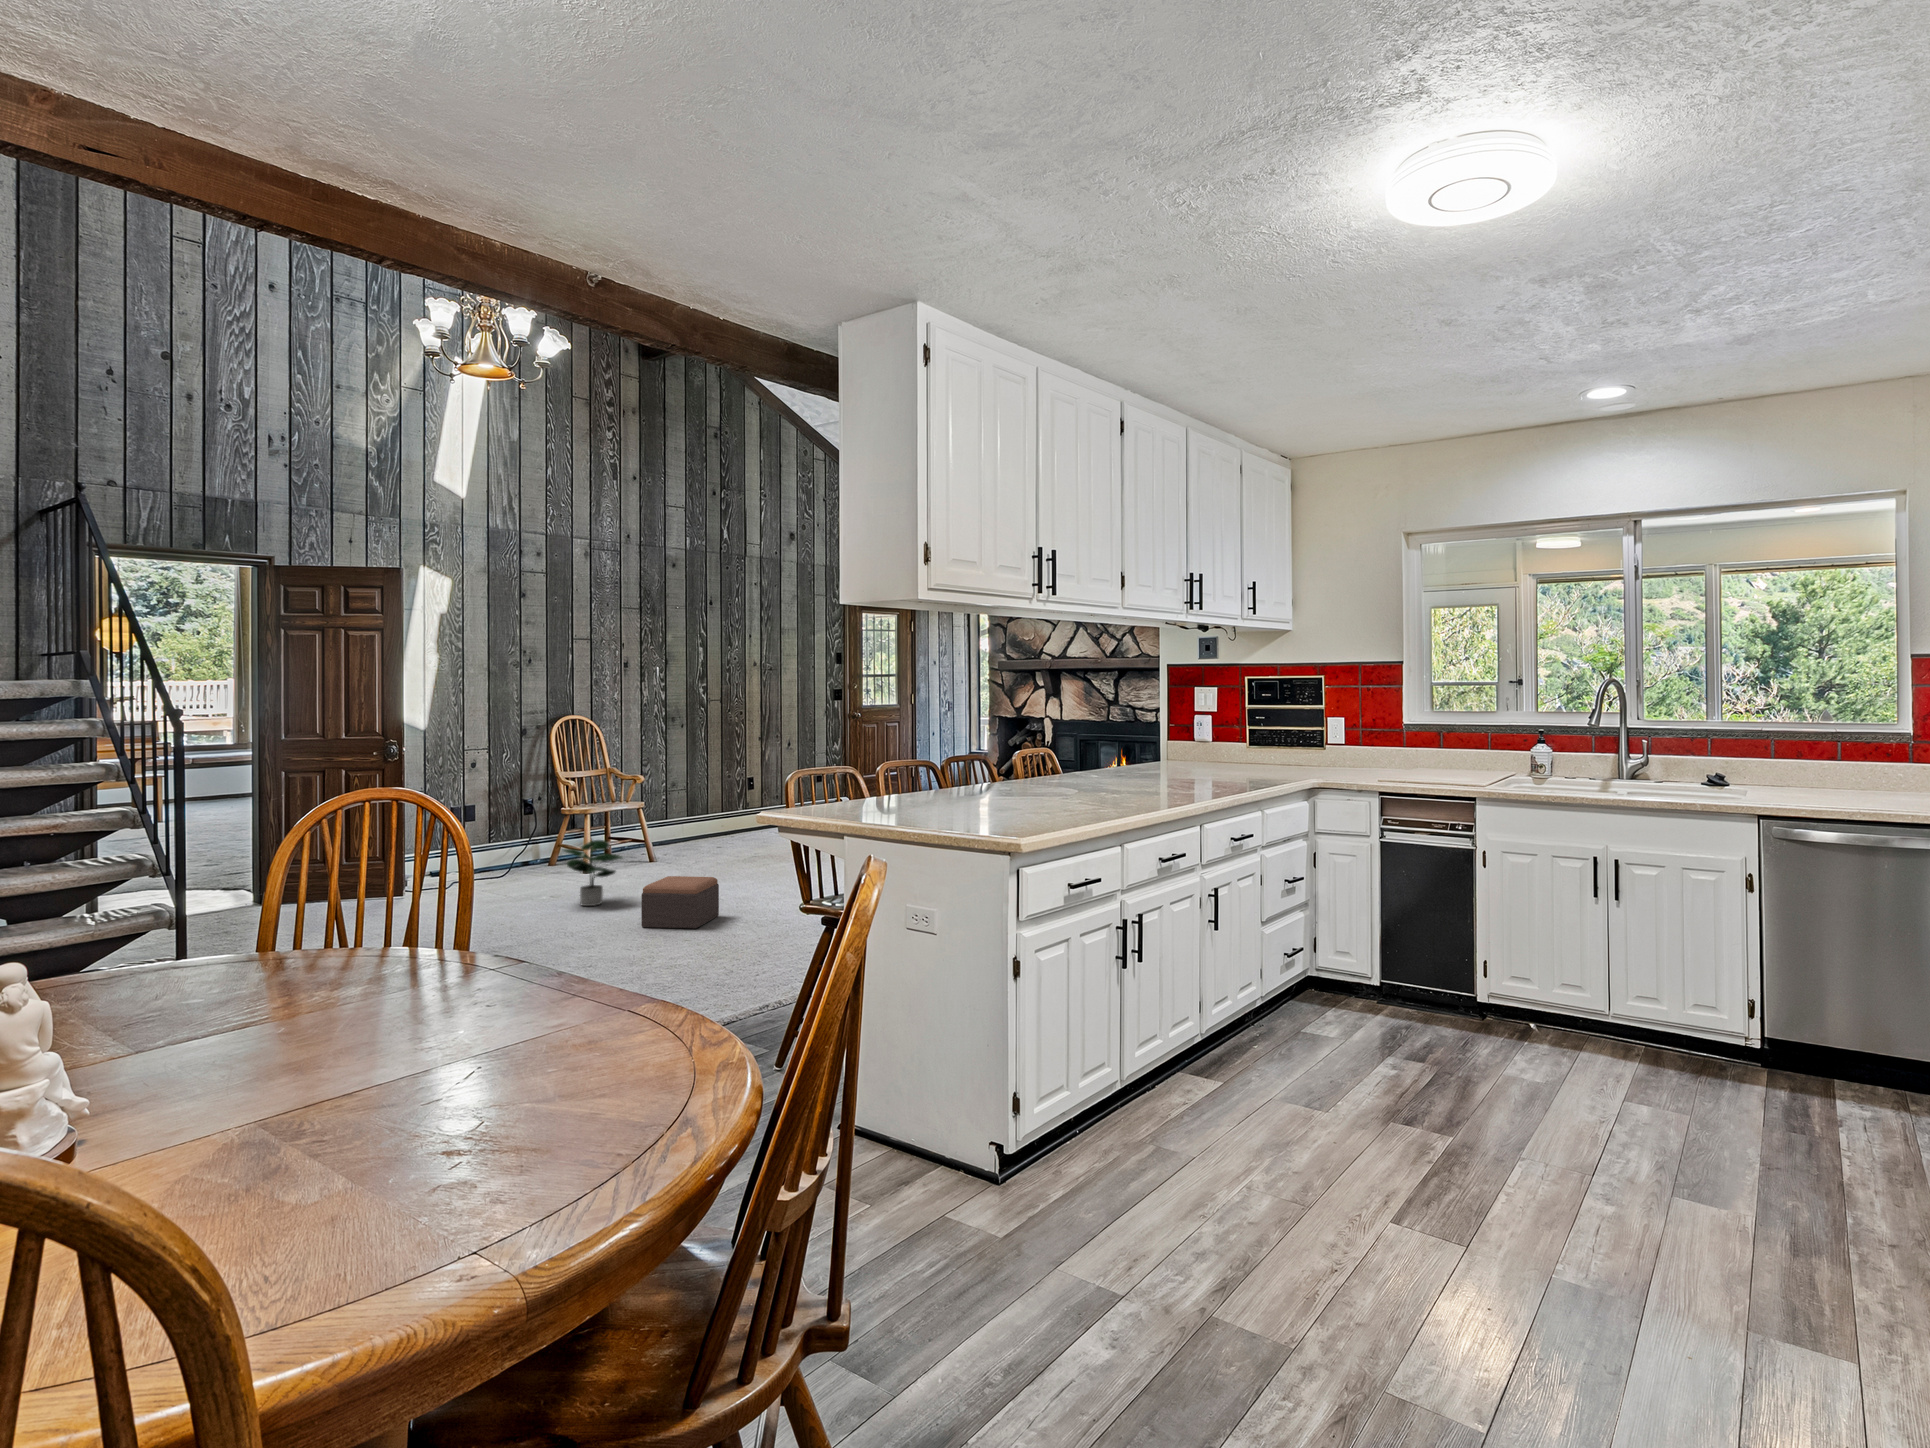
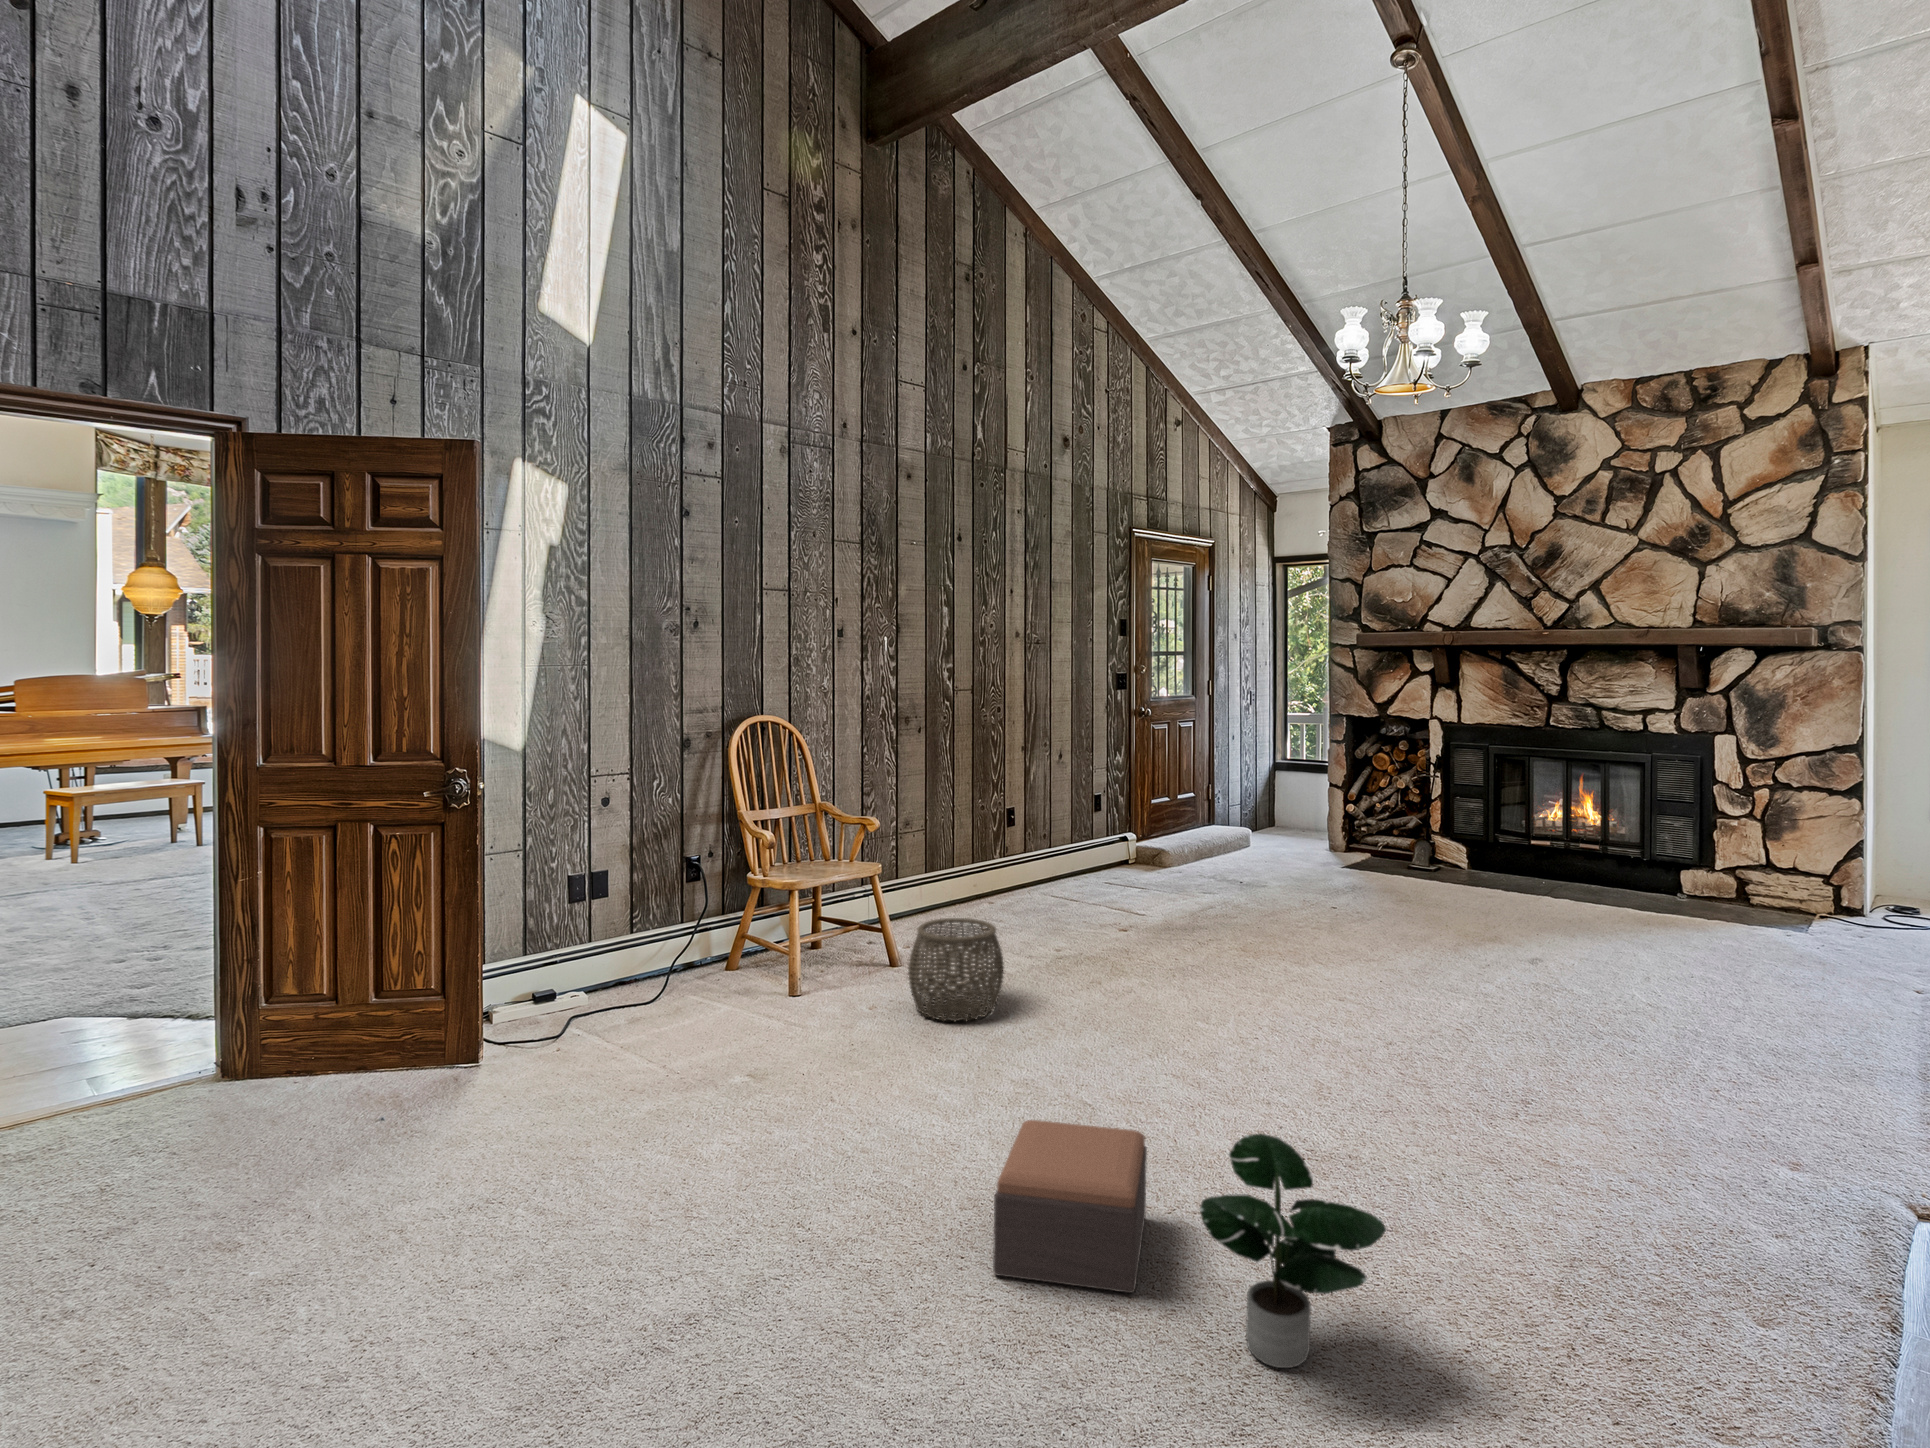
woven basket: none [647,822,703,873] -> present [908,918,1004,1022]
potted plant: present [564,840,622,906] -> present [1200,1134,1386,1368]

